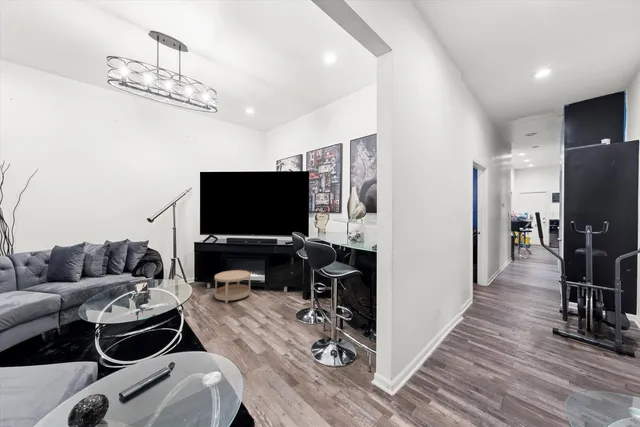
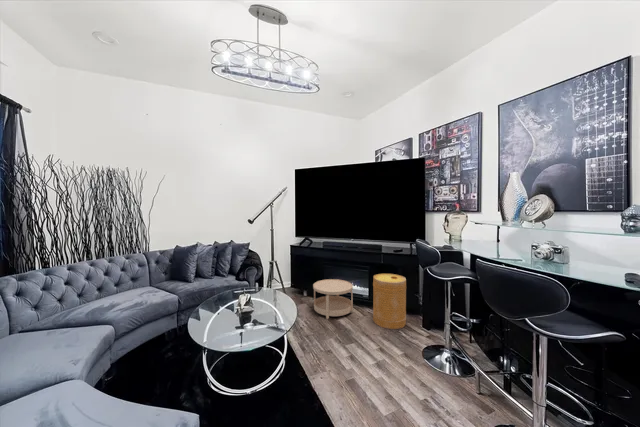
basket: none [266,262,292,304] -> present [373,274,407,329]

